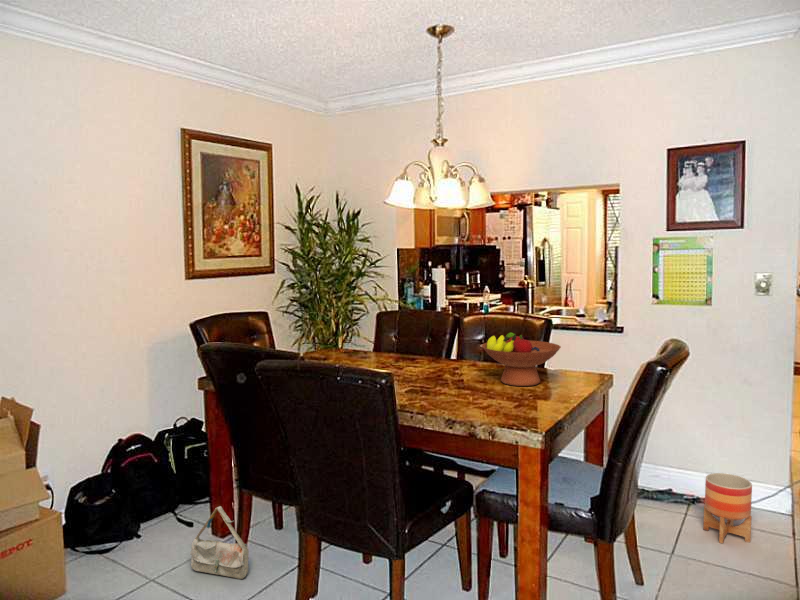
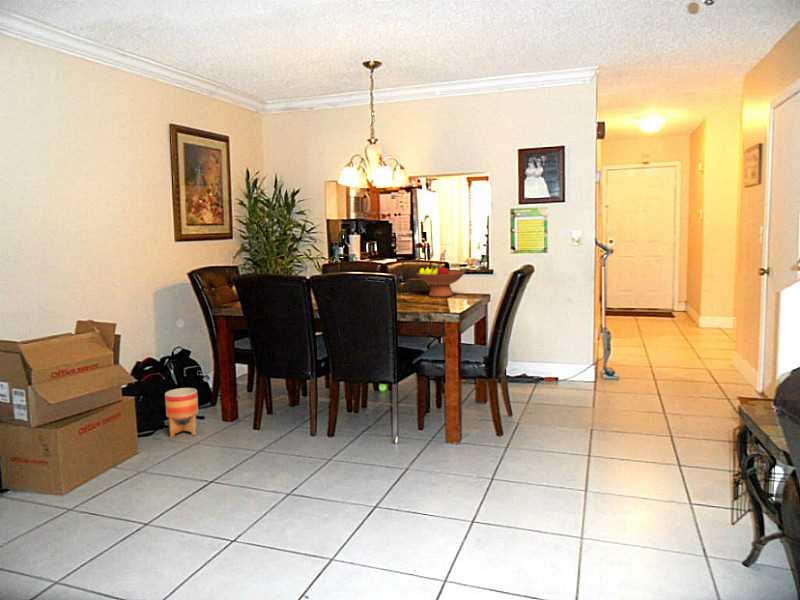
planter: present [703,473,752,543] -> present [165,388,198,438]
bag: present [190,506,249,579] -> none [226,388,269,436]

